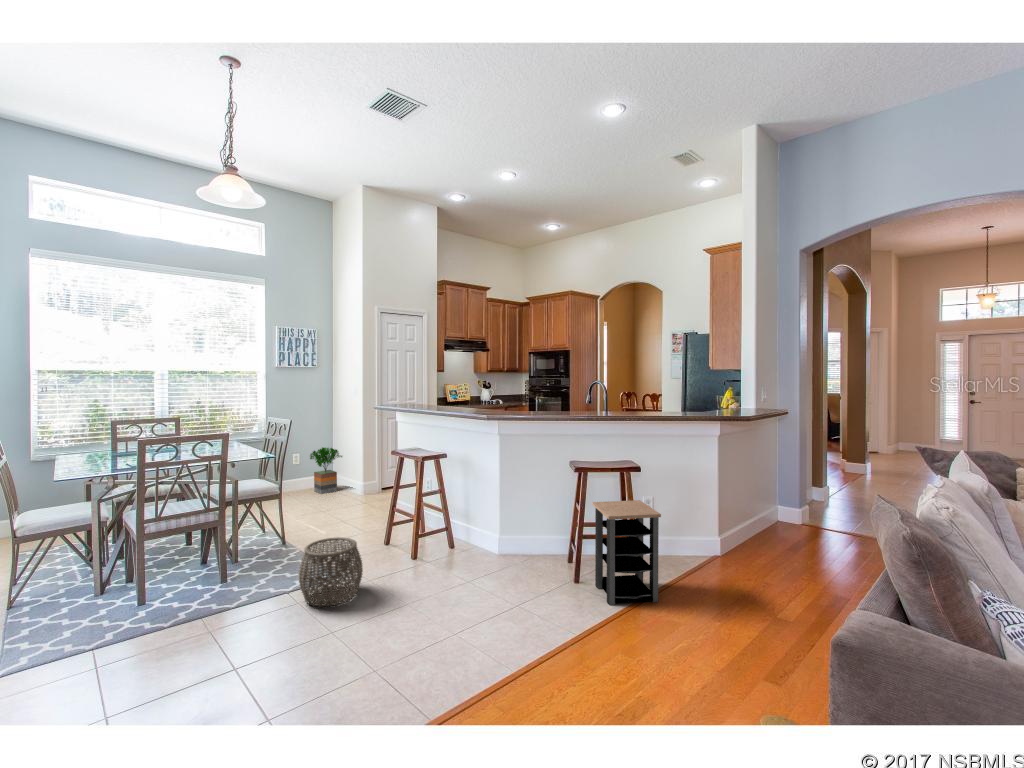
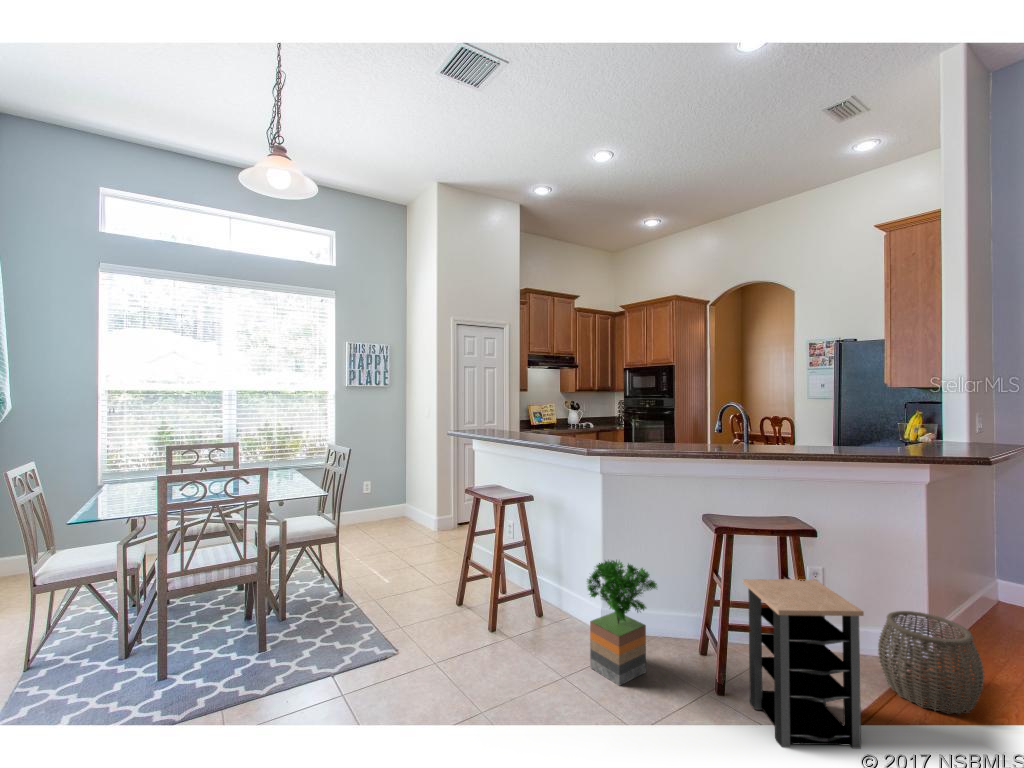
potted tree: present [310,447,342,494] -> present [587,560,657,686]
woven basket: present [299,537,363,607] -> present [878,611,984,714]

